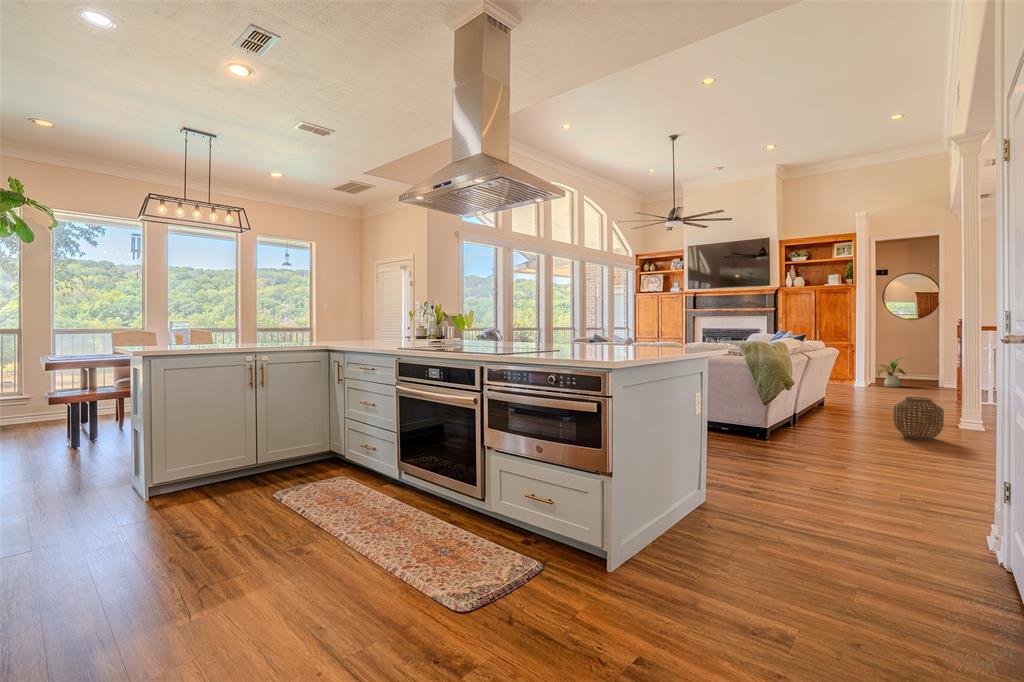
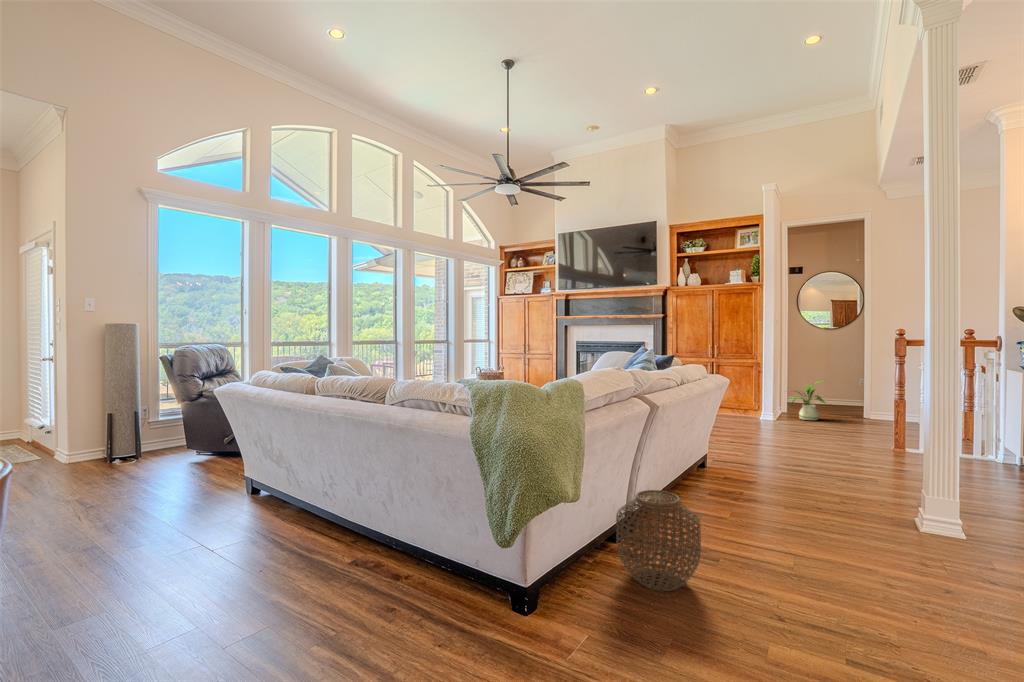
woven basket: present [893,397,944,440] -> present [616,490,701,591]

